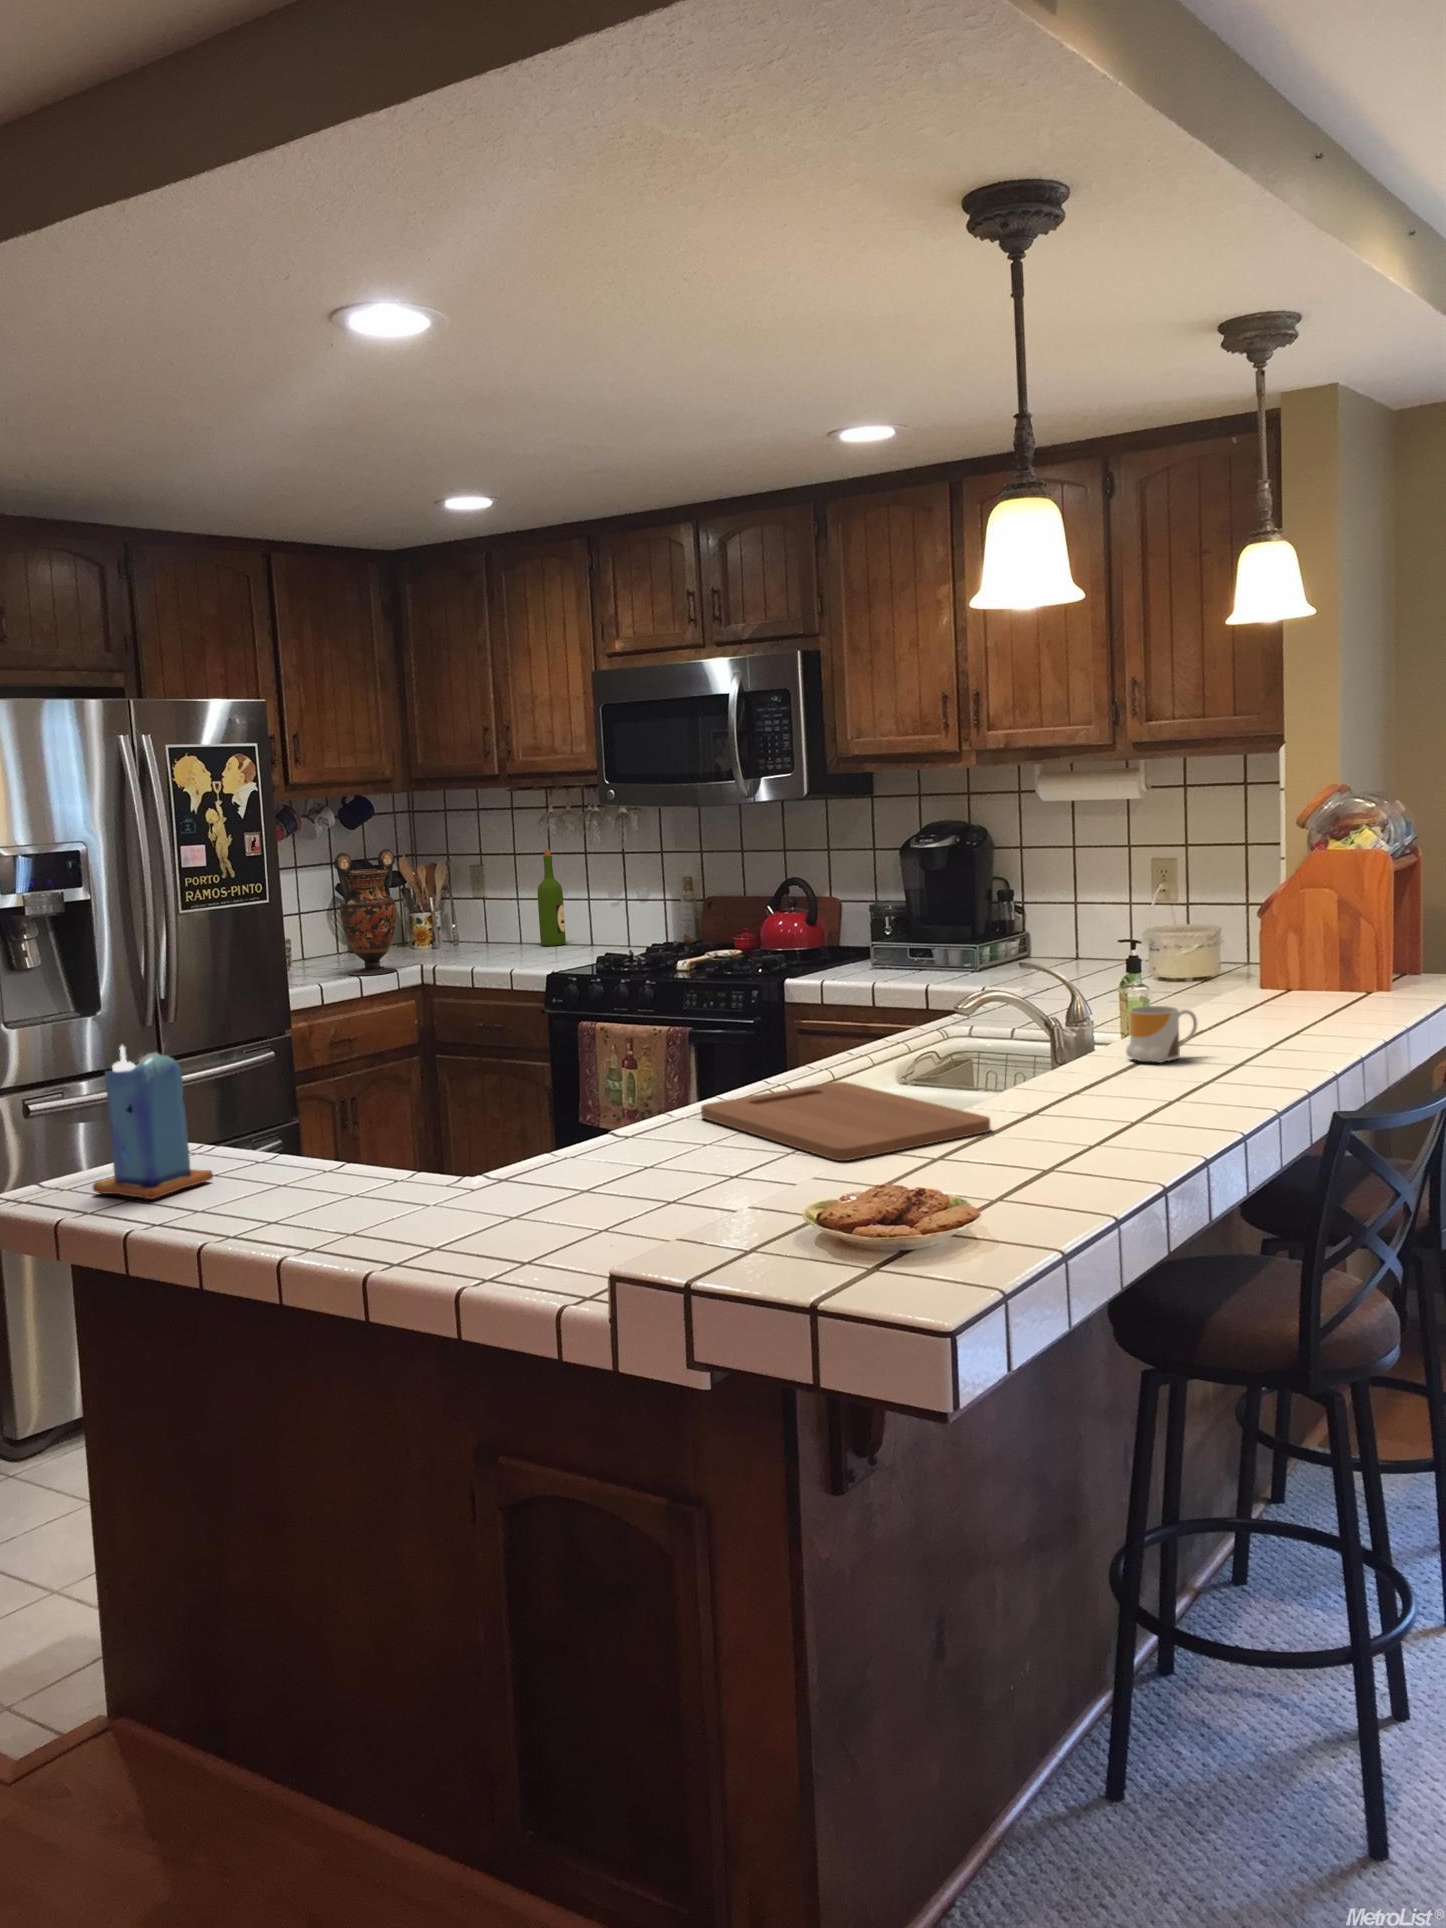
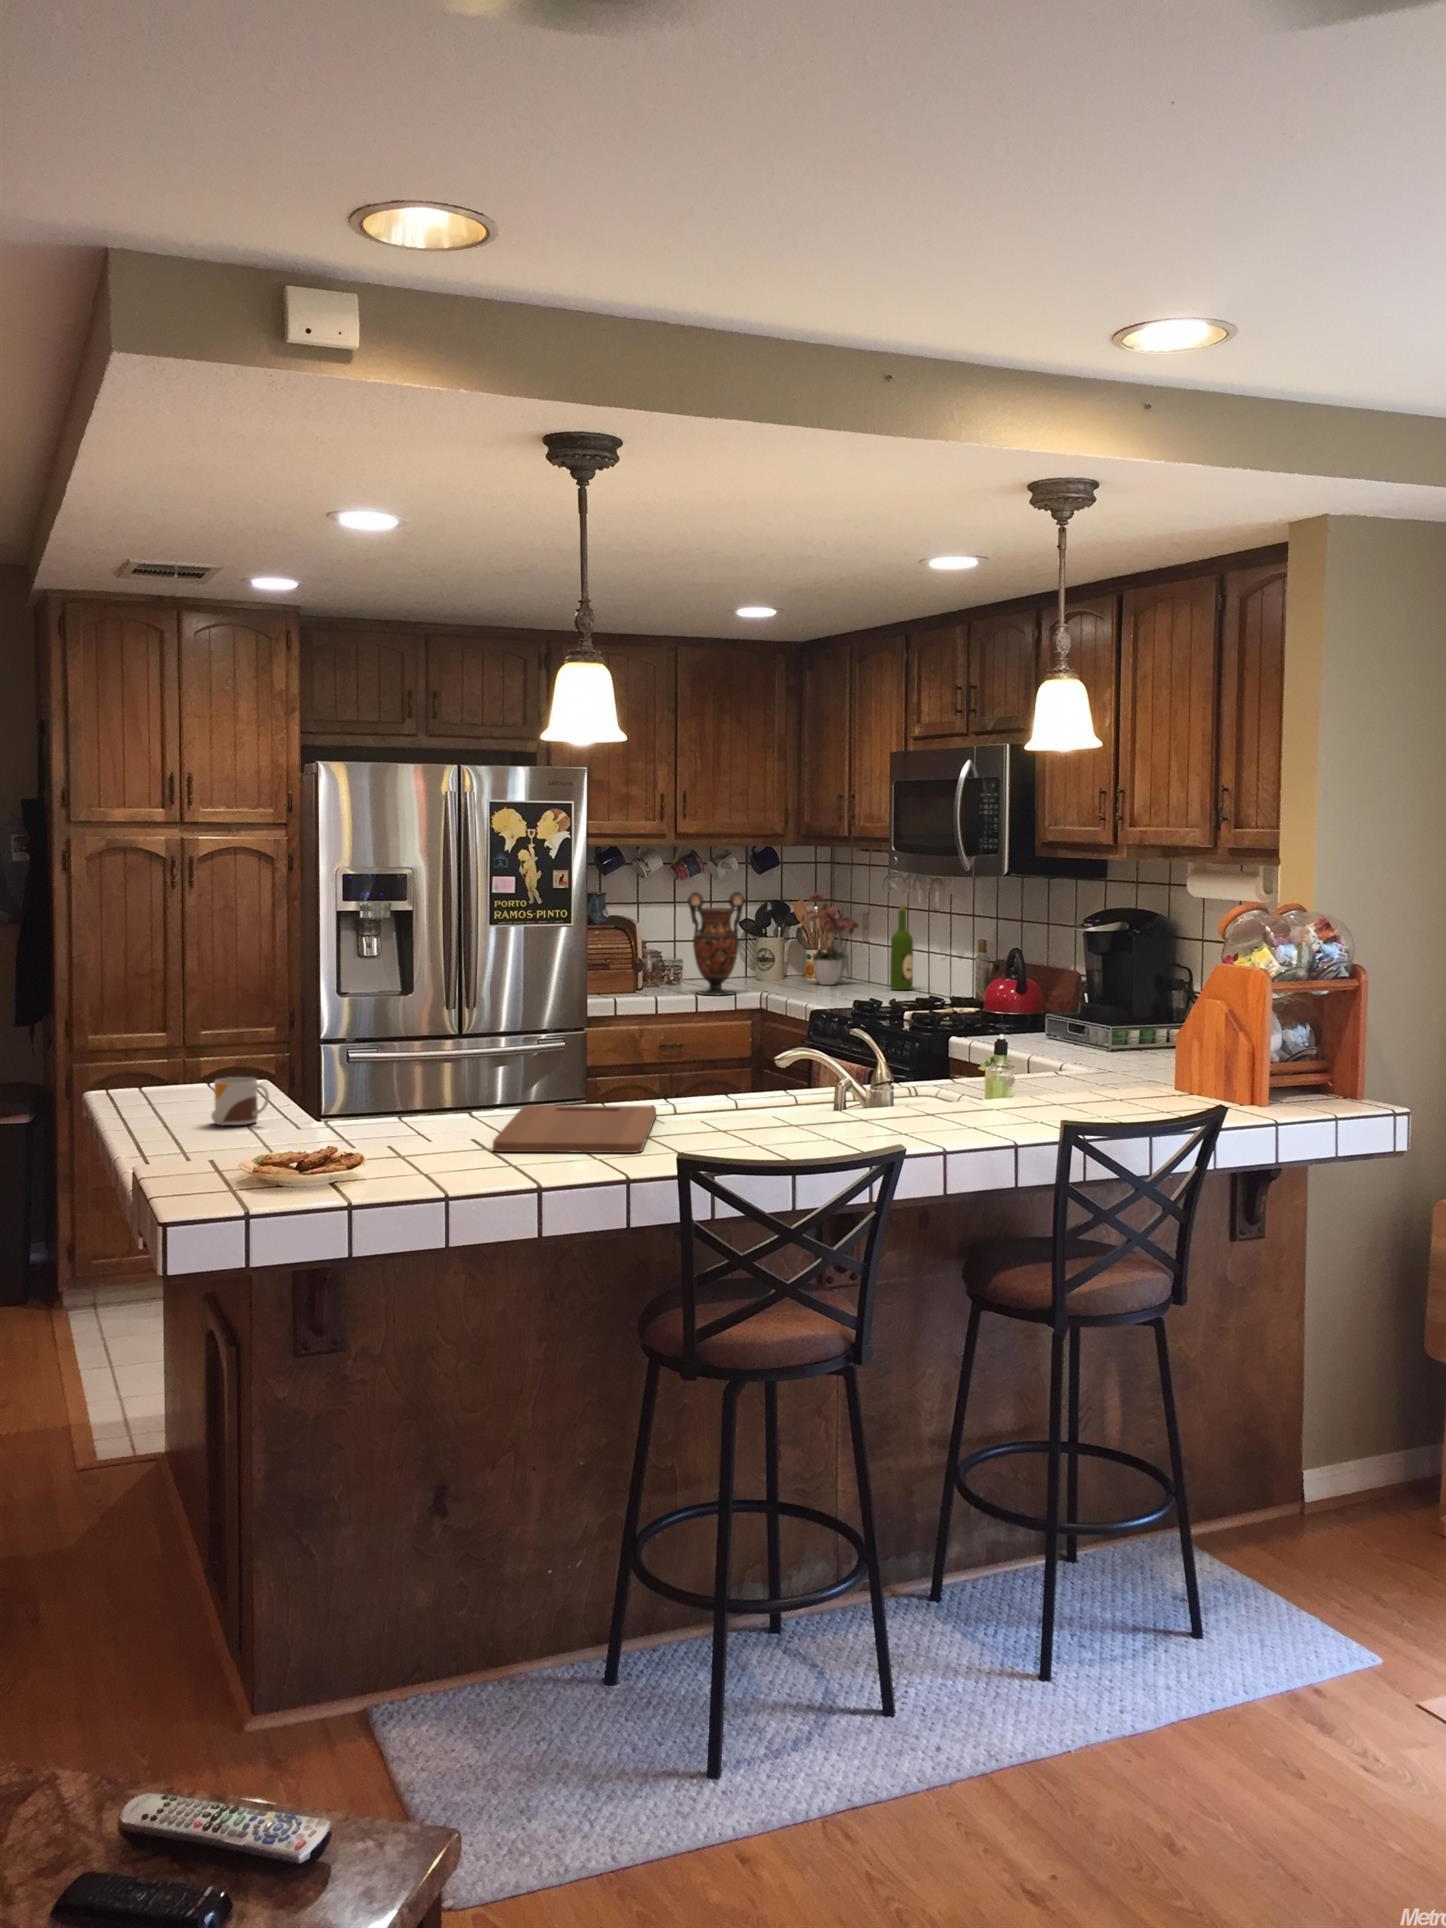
flower arrangement: none [421,840,492,951] -> present [801,893,859,985]
mug: present [1126,1006,1197,1063] -> present [211,1077,269,1126]
candle: present [93,1046,213,1199] -> none [138,1003,202,1104]

